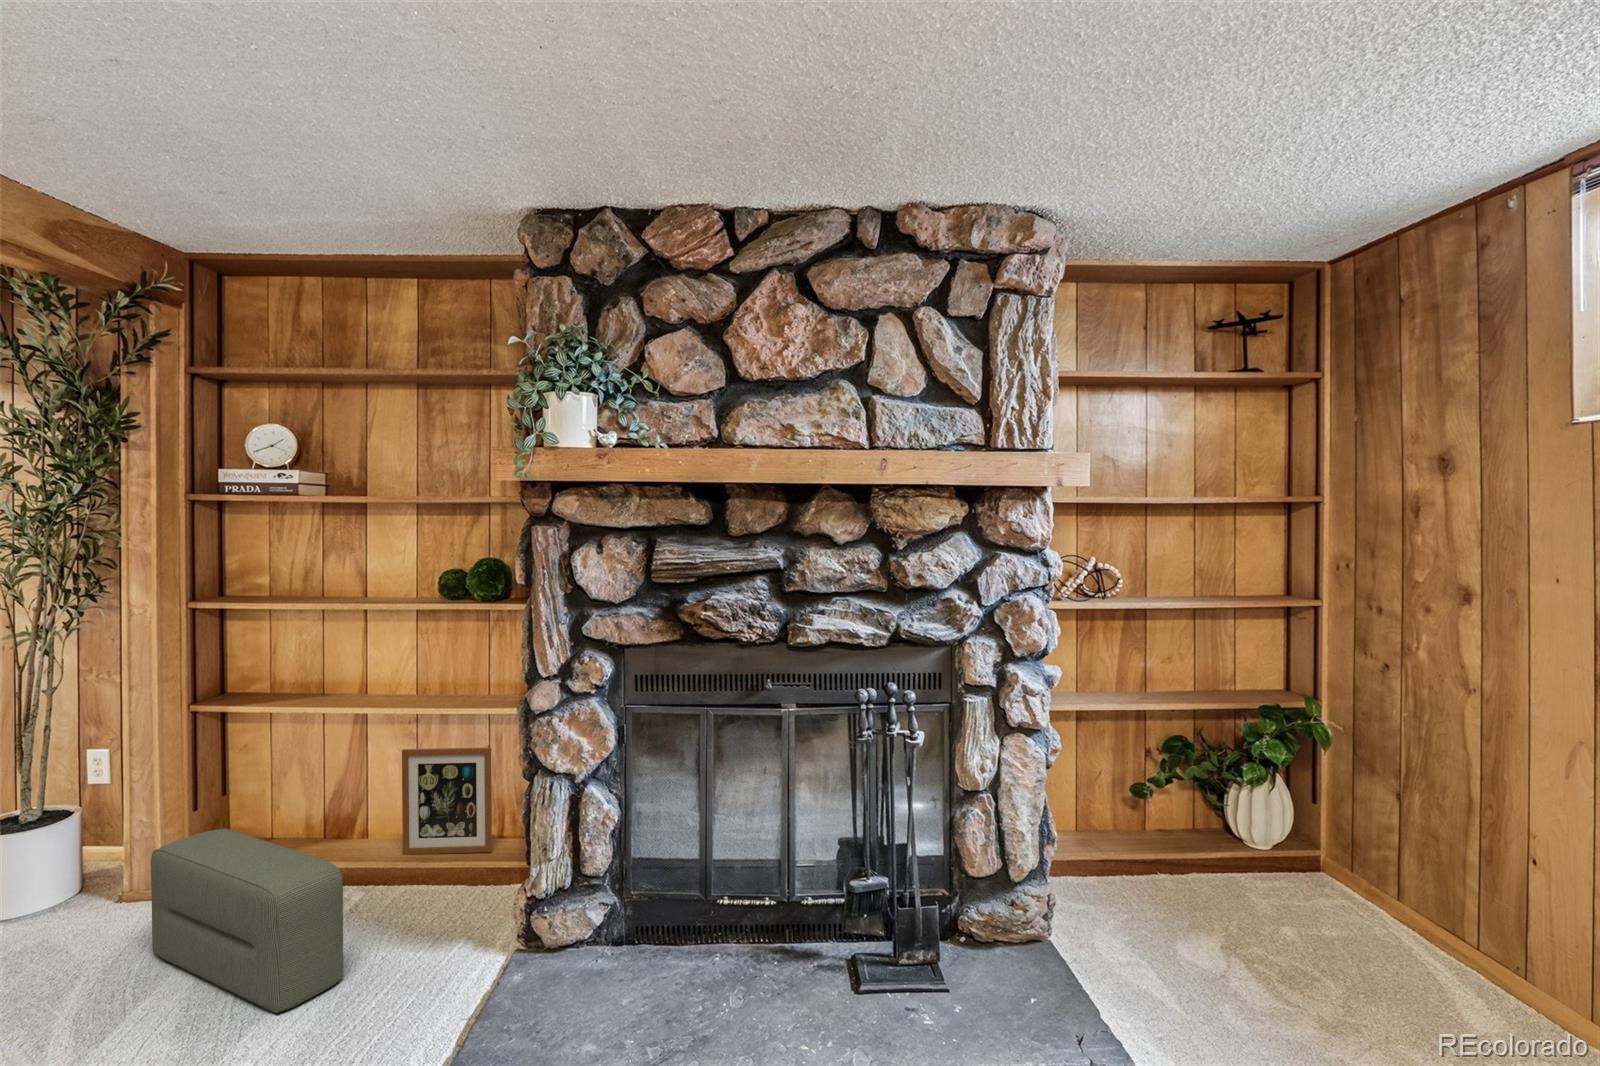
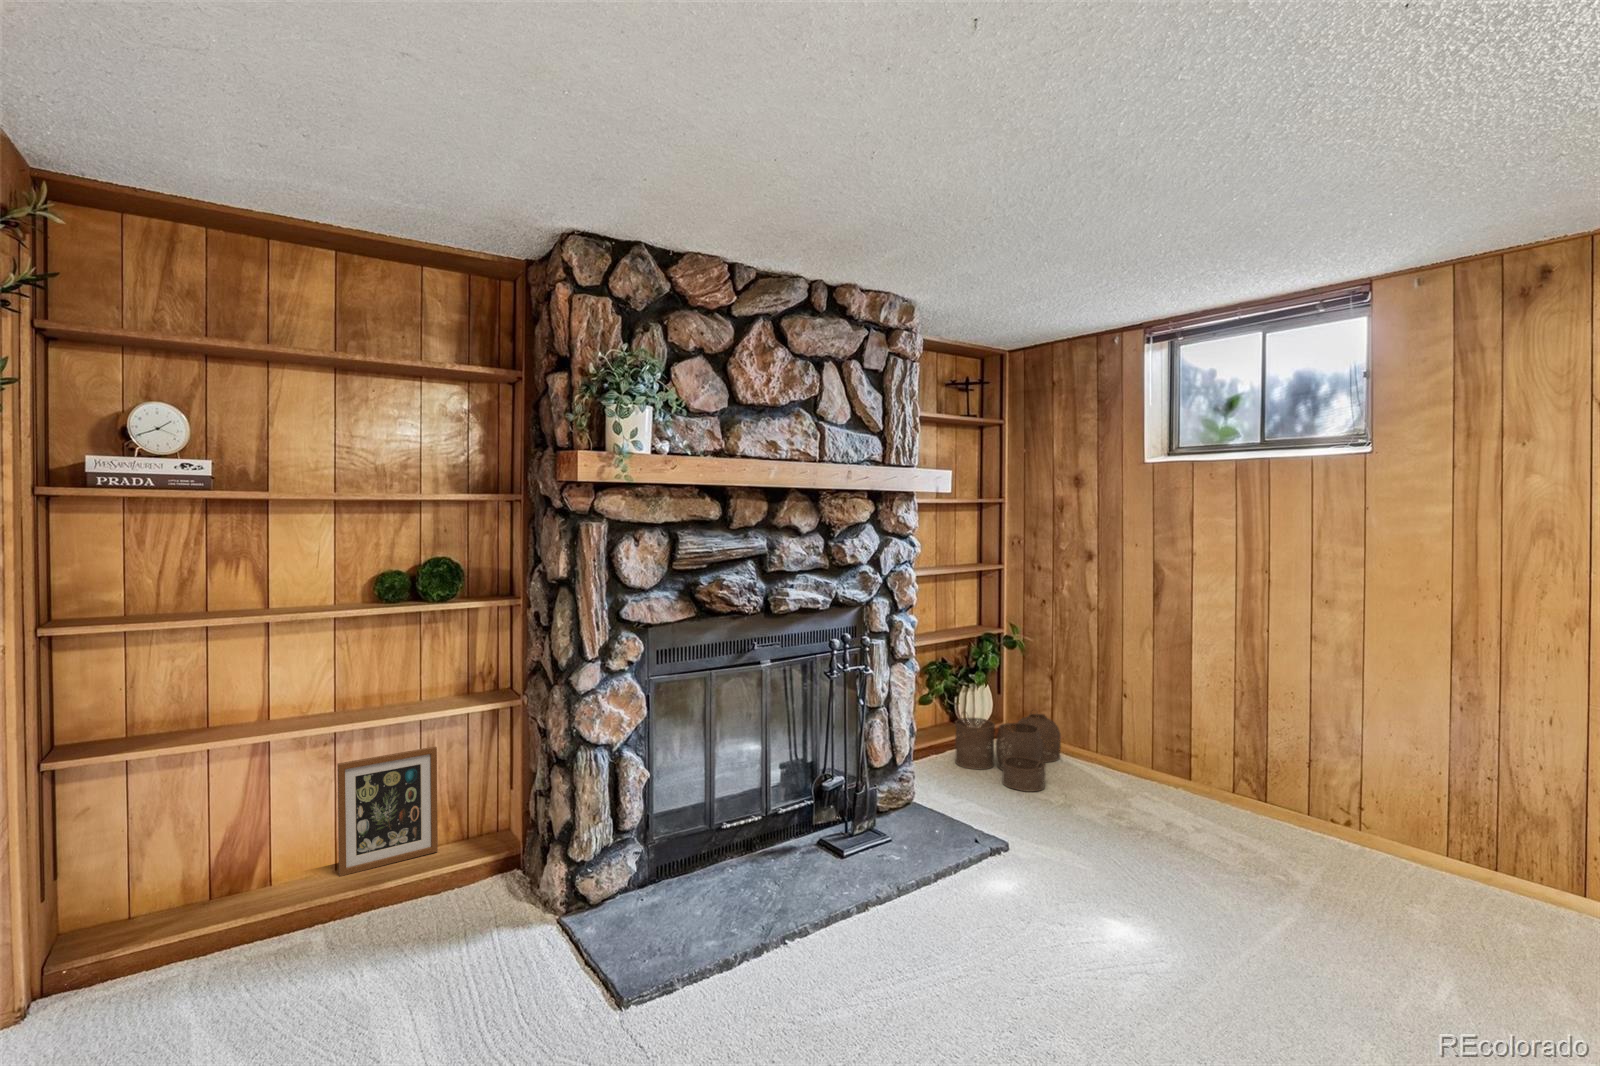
woven basket: none [1185,820,1399,984] -> present [955,710,1061,792]
pouf: present [151,829,343,1013] -> none [146,863,437,1032]

